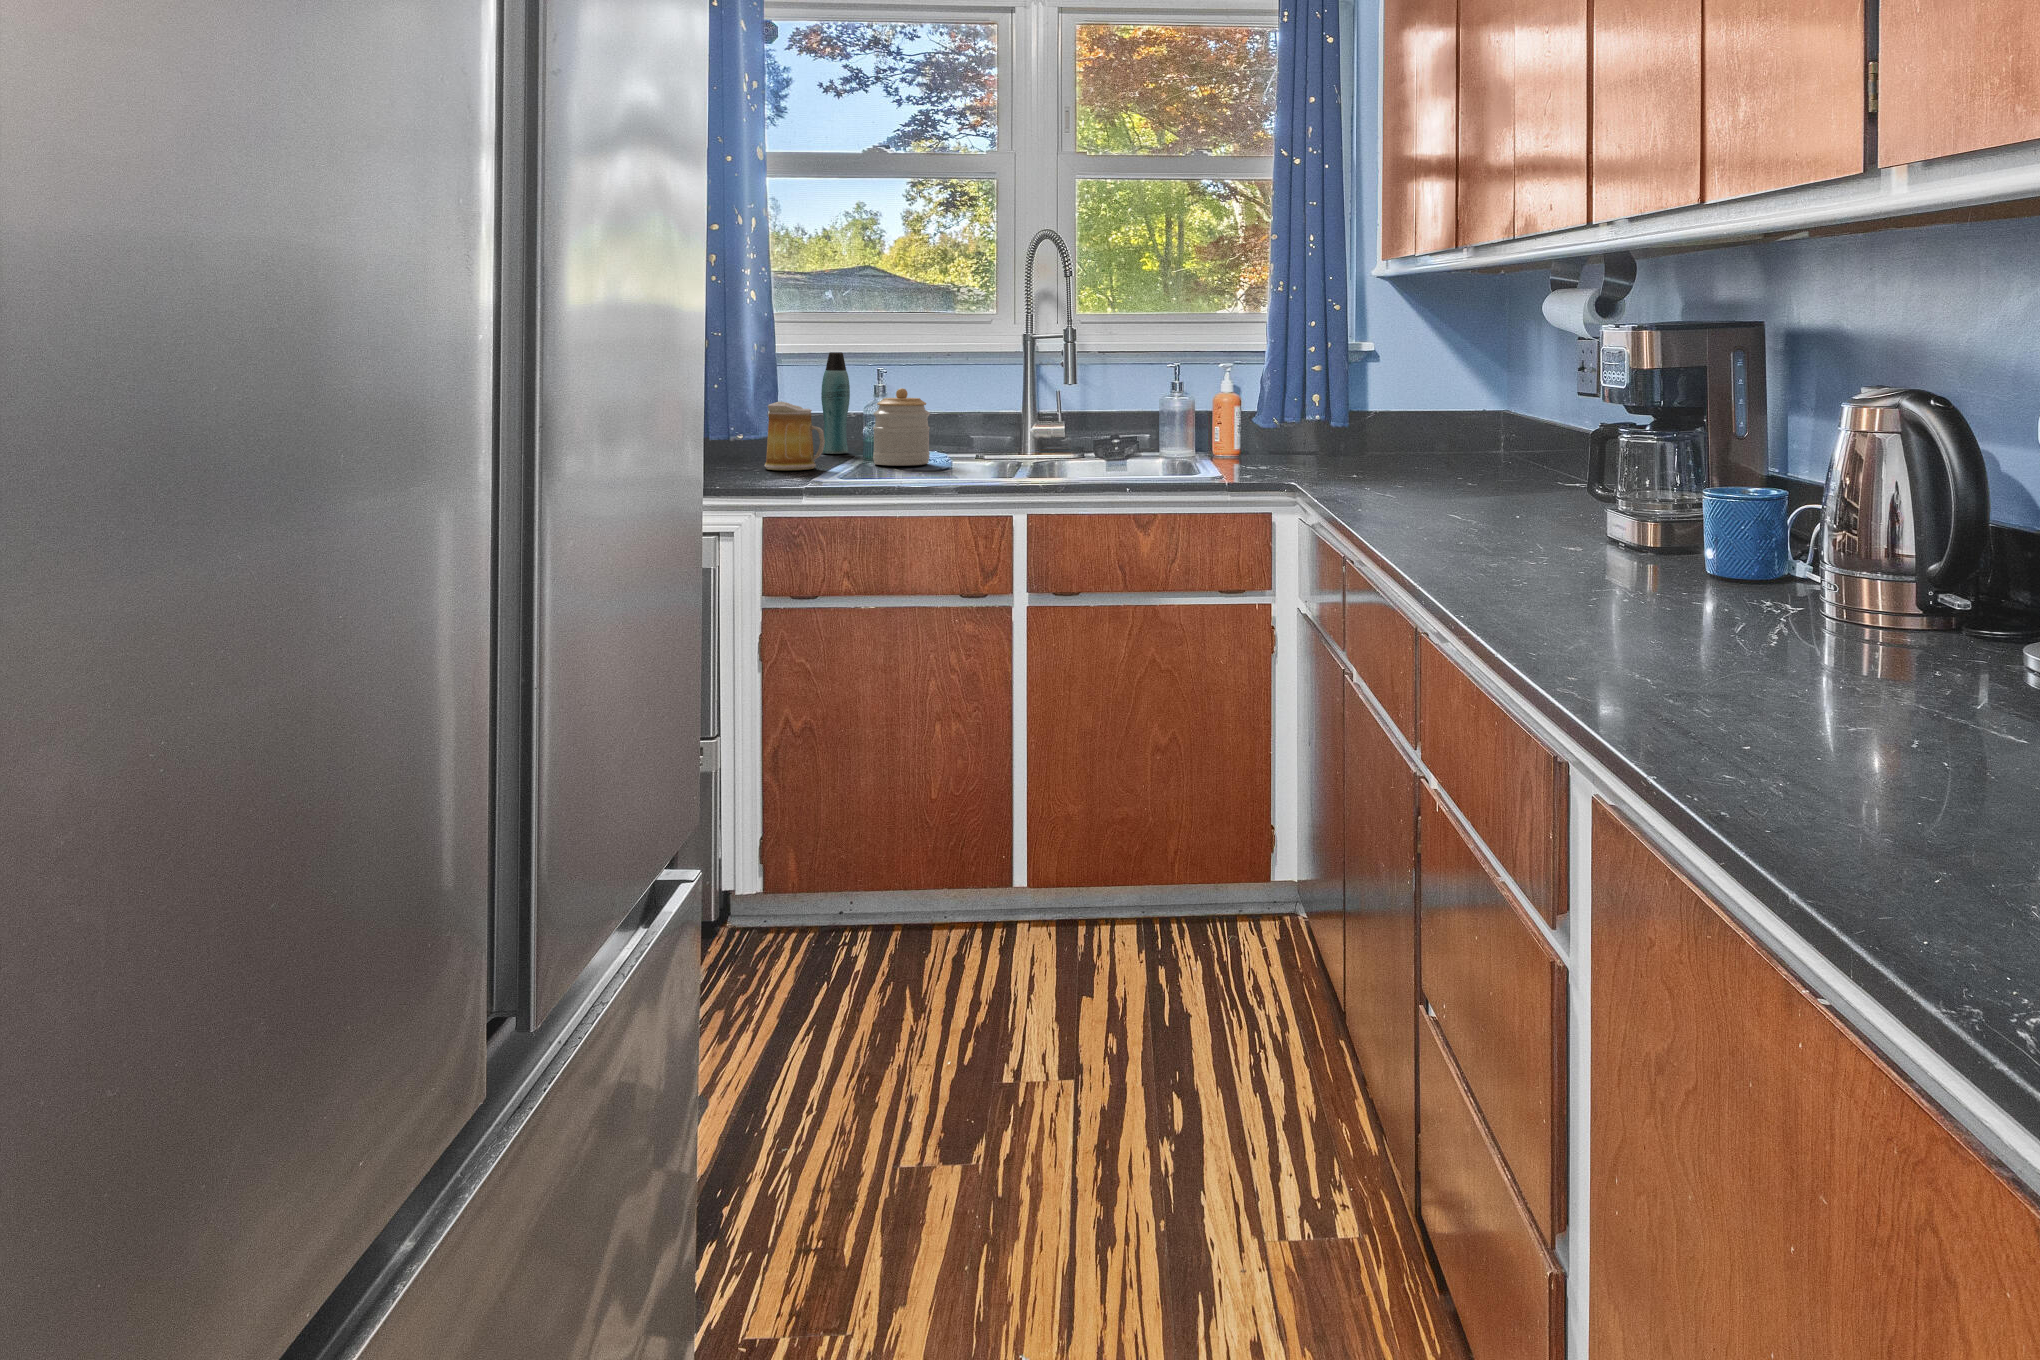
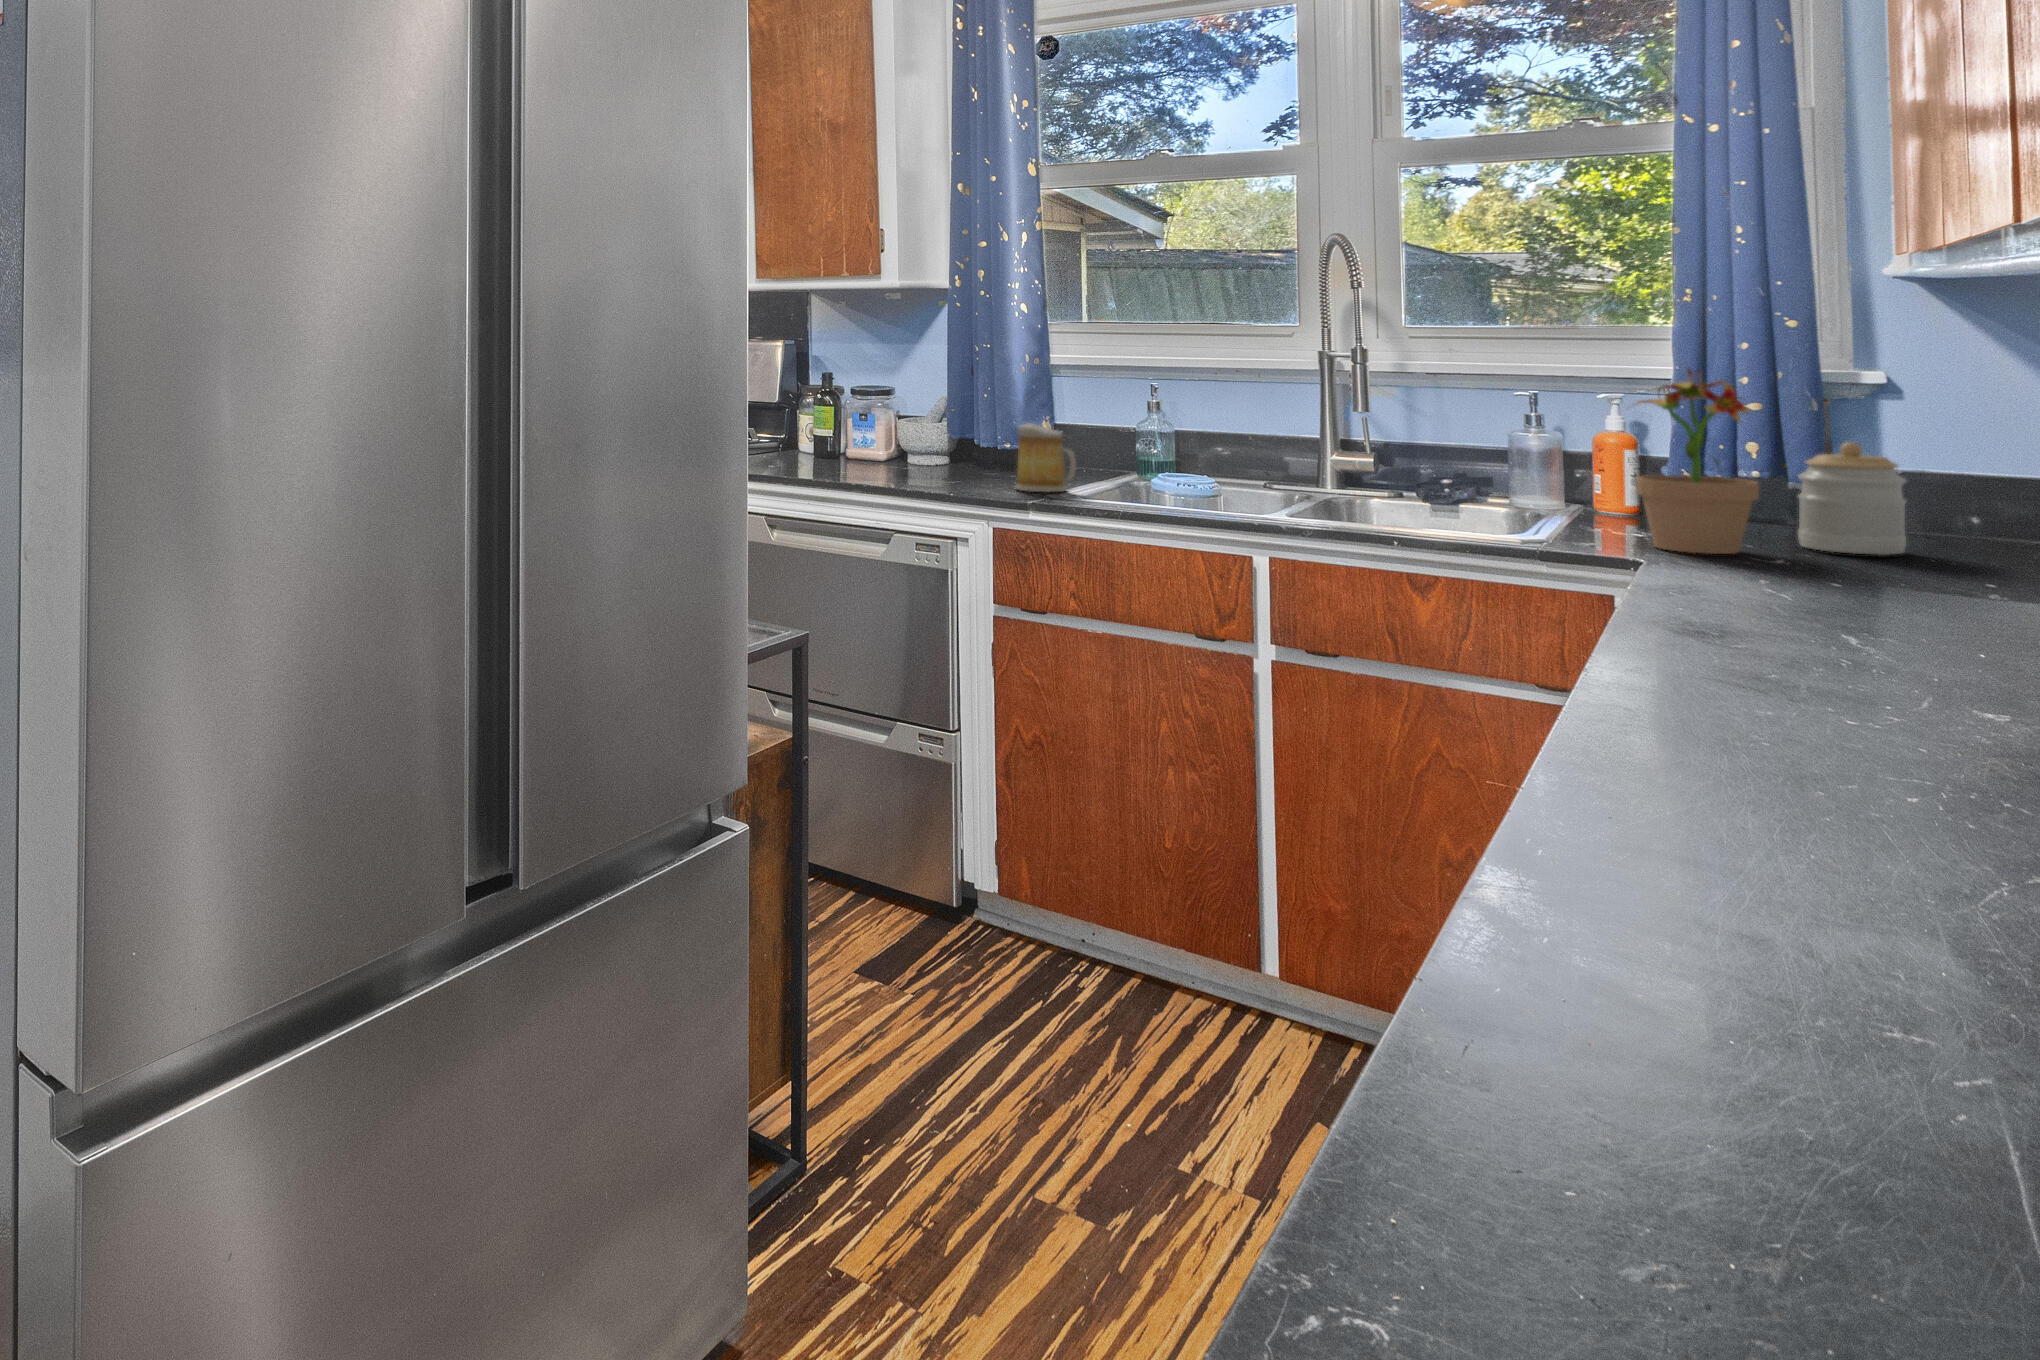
potted plant: none [1262,346,1336,484] -> present [1636,369,1759,554]
bottle: present [821,352,850,454] -> none [1095,371,1125,476]
jar: present [873,388,930,466] -> present [1798,442,1907,555]

